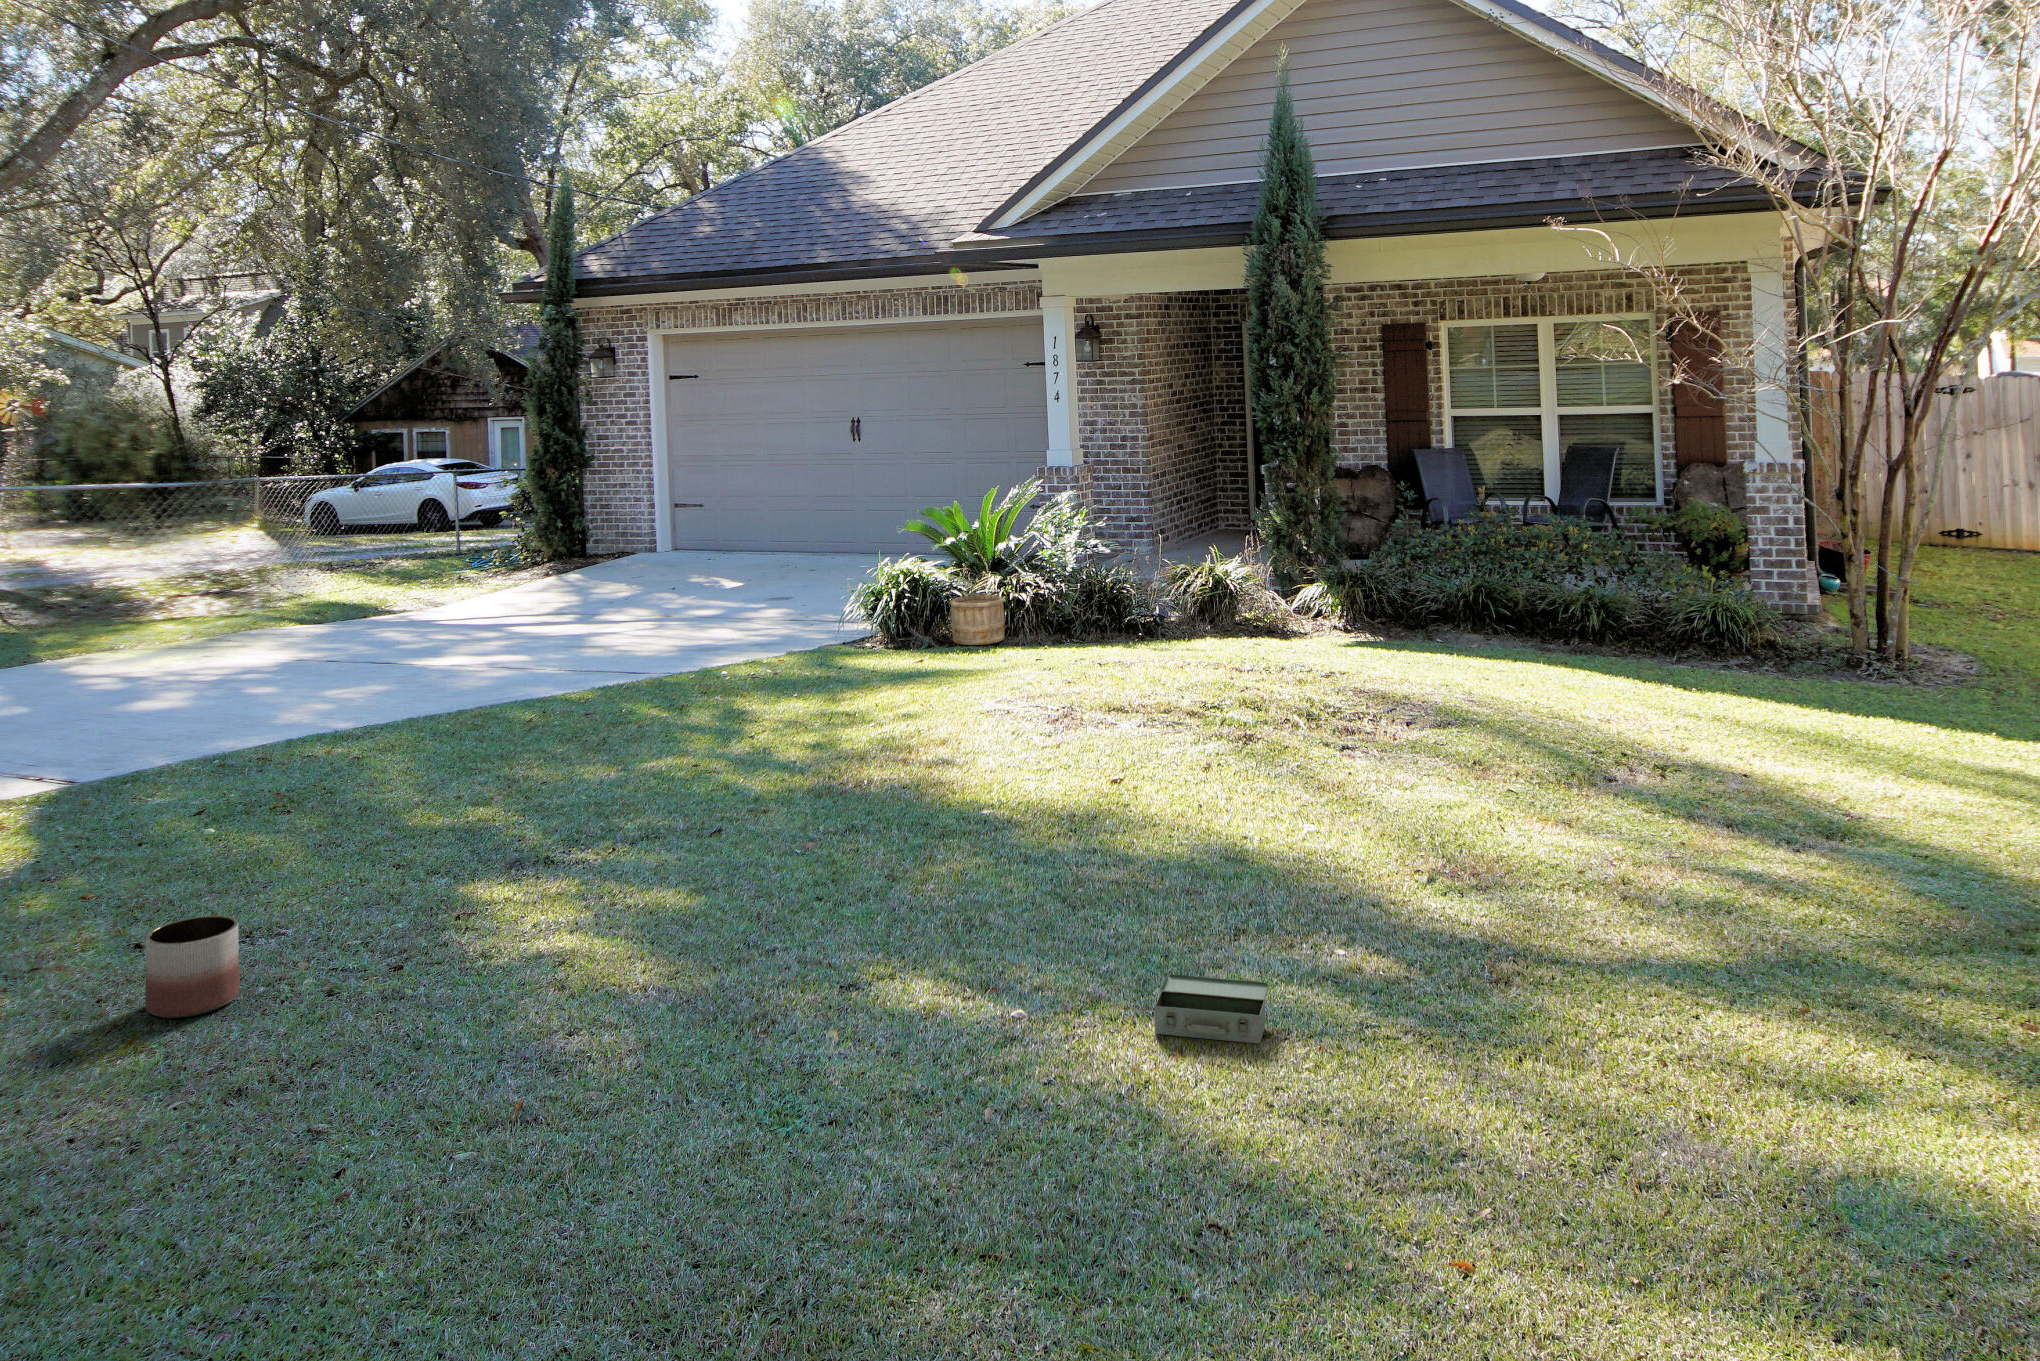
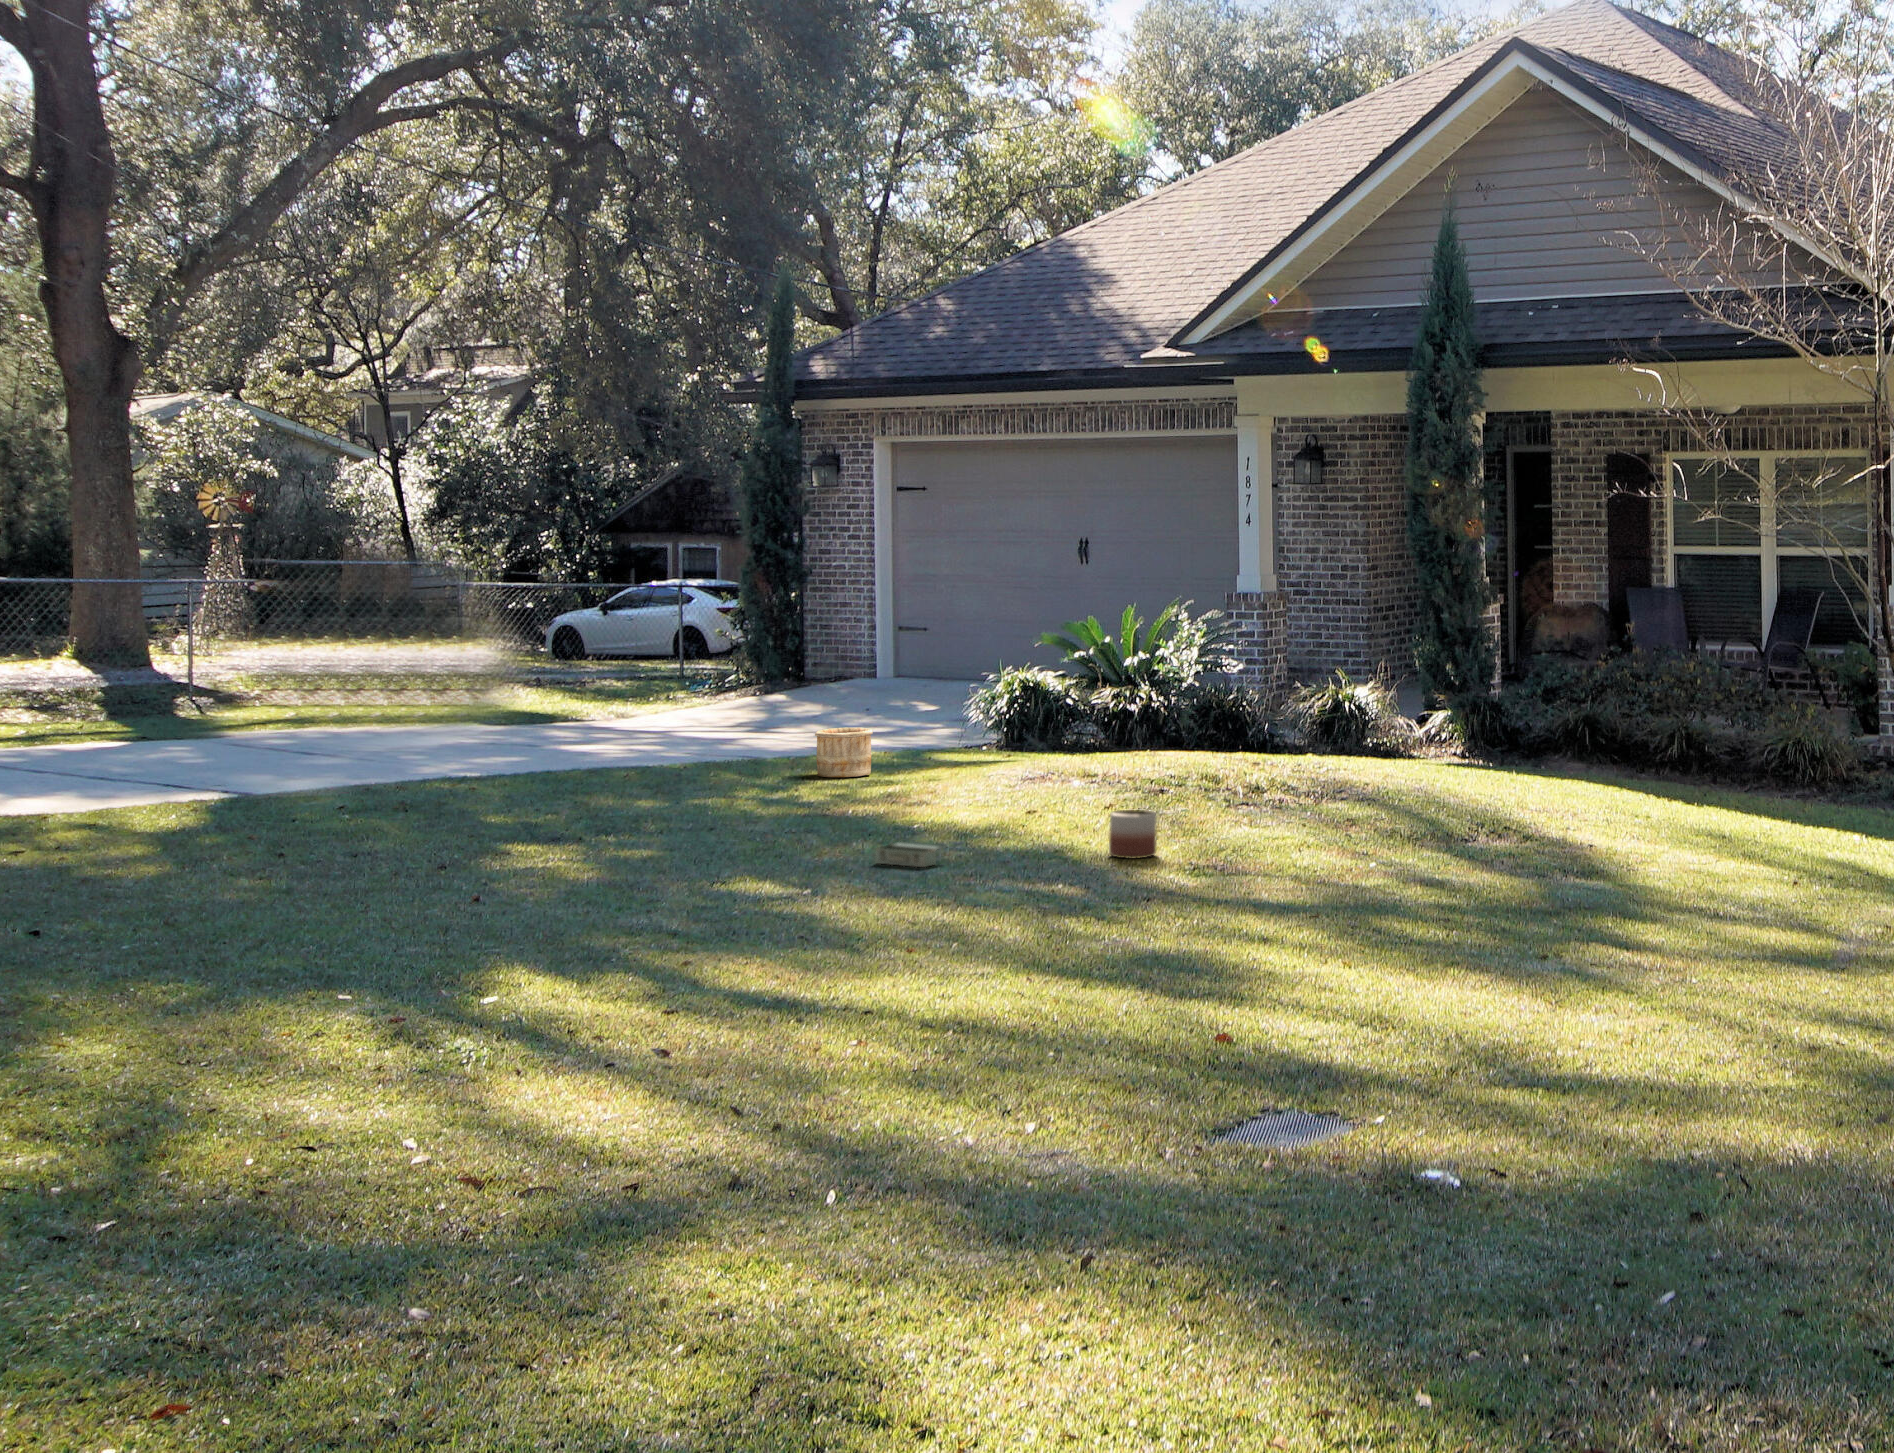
wooden bucket: present [949,595,1005,645] -> present [815,727,873,777]
planter: present [146,915,240,1018] -> present [1109,810,1157,859]

